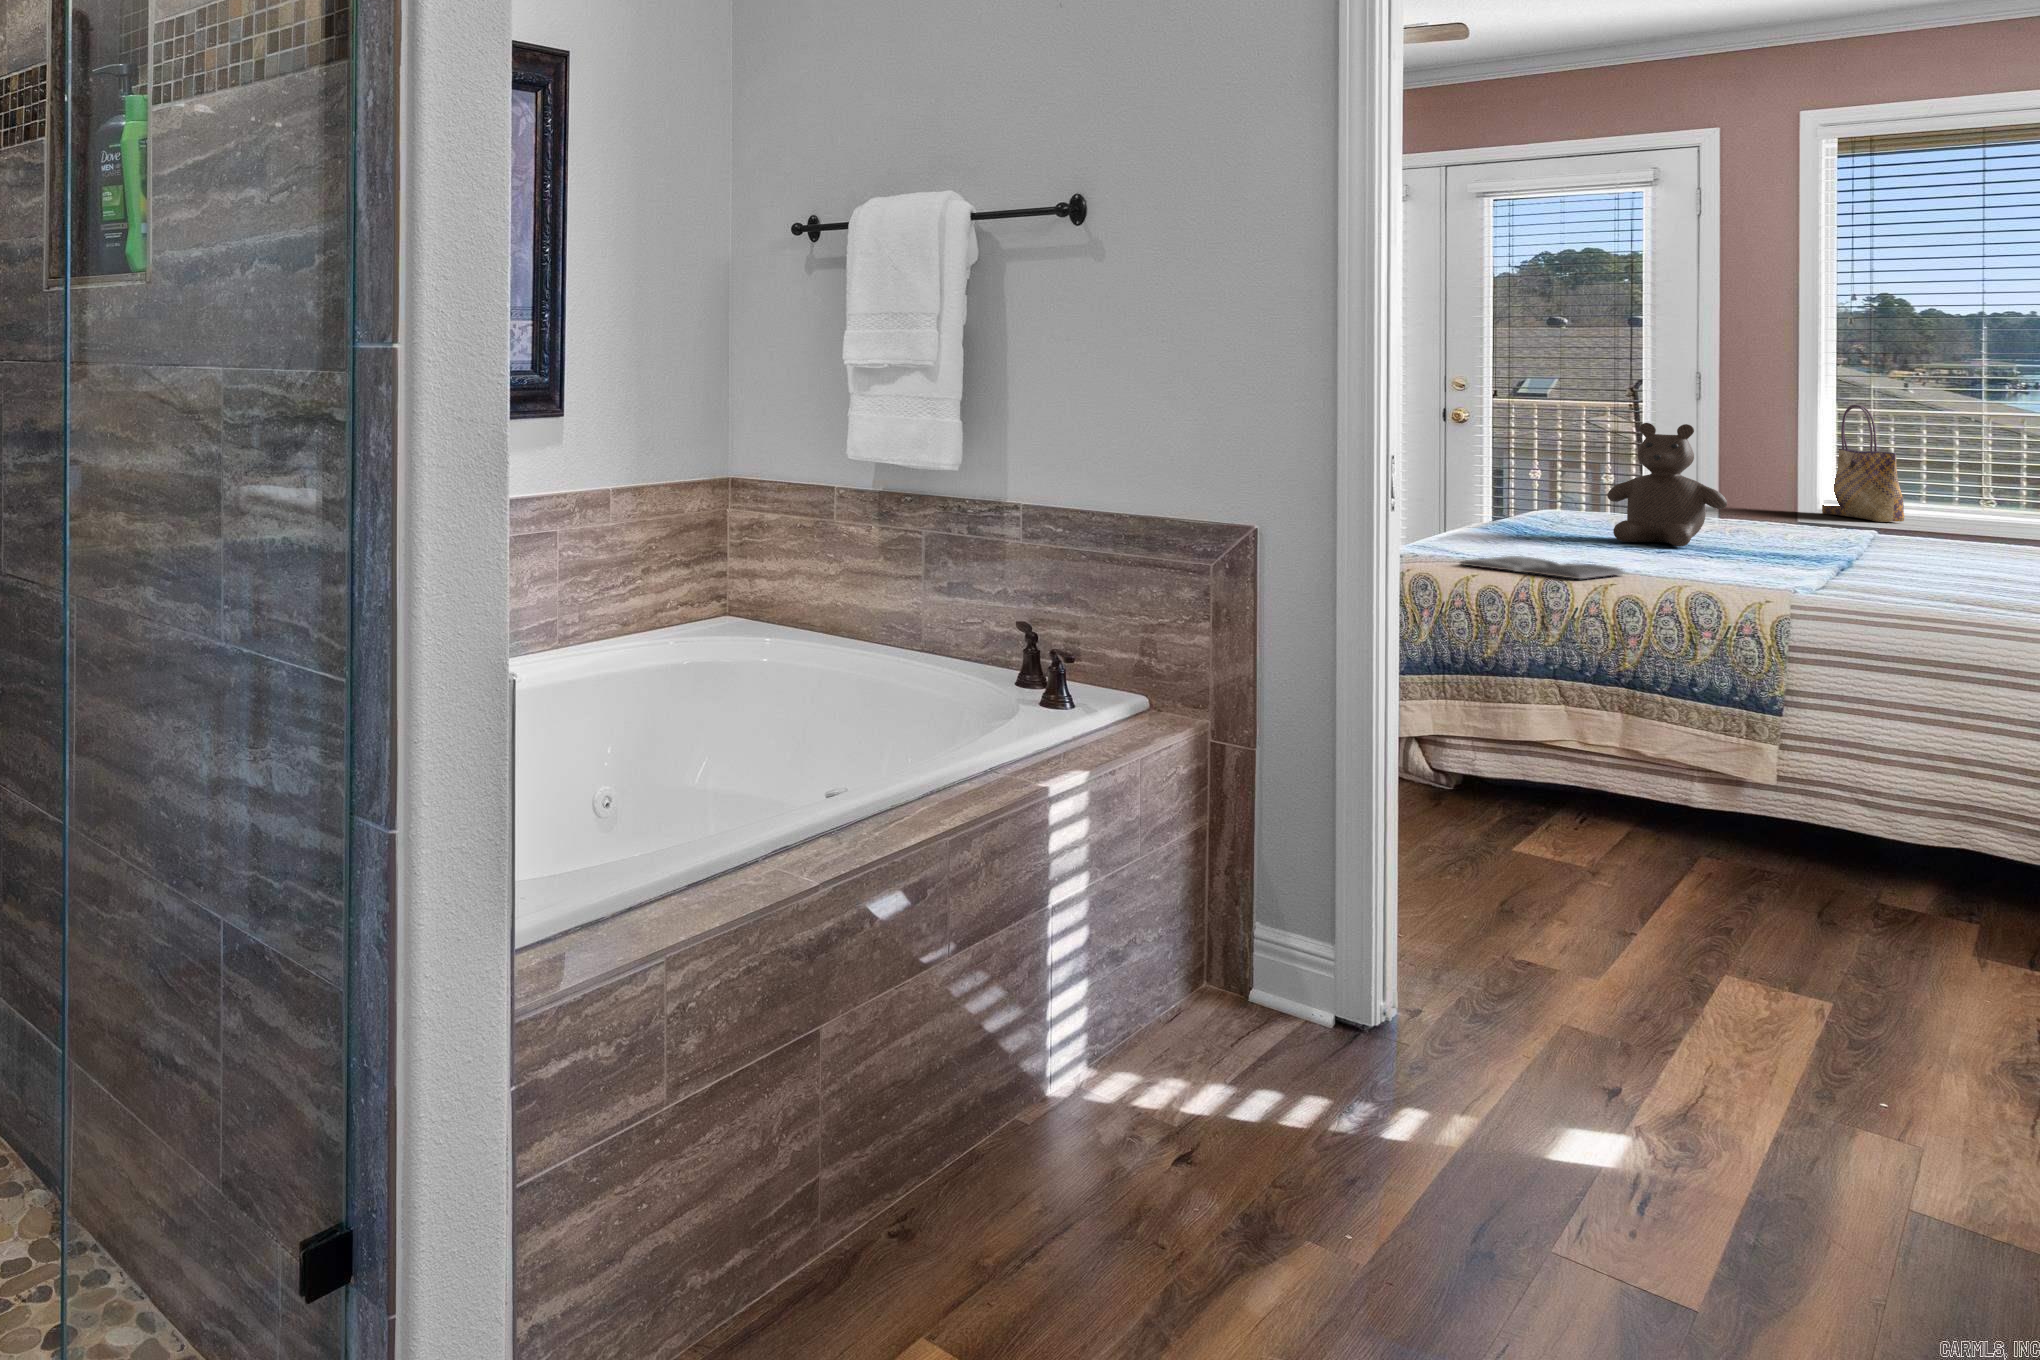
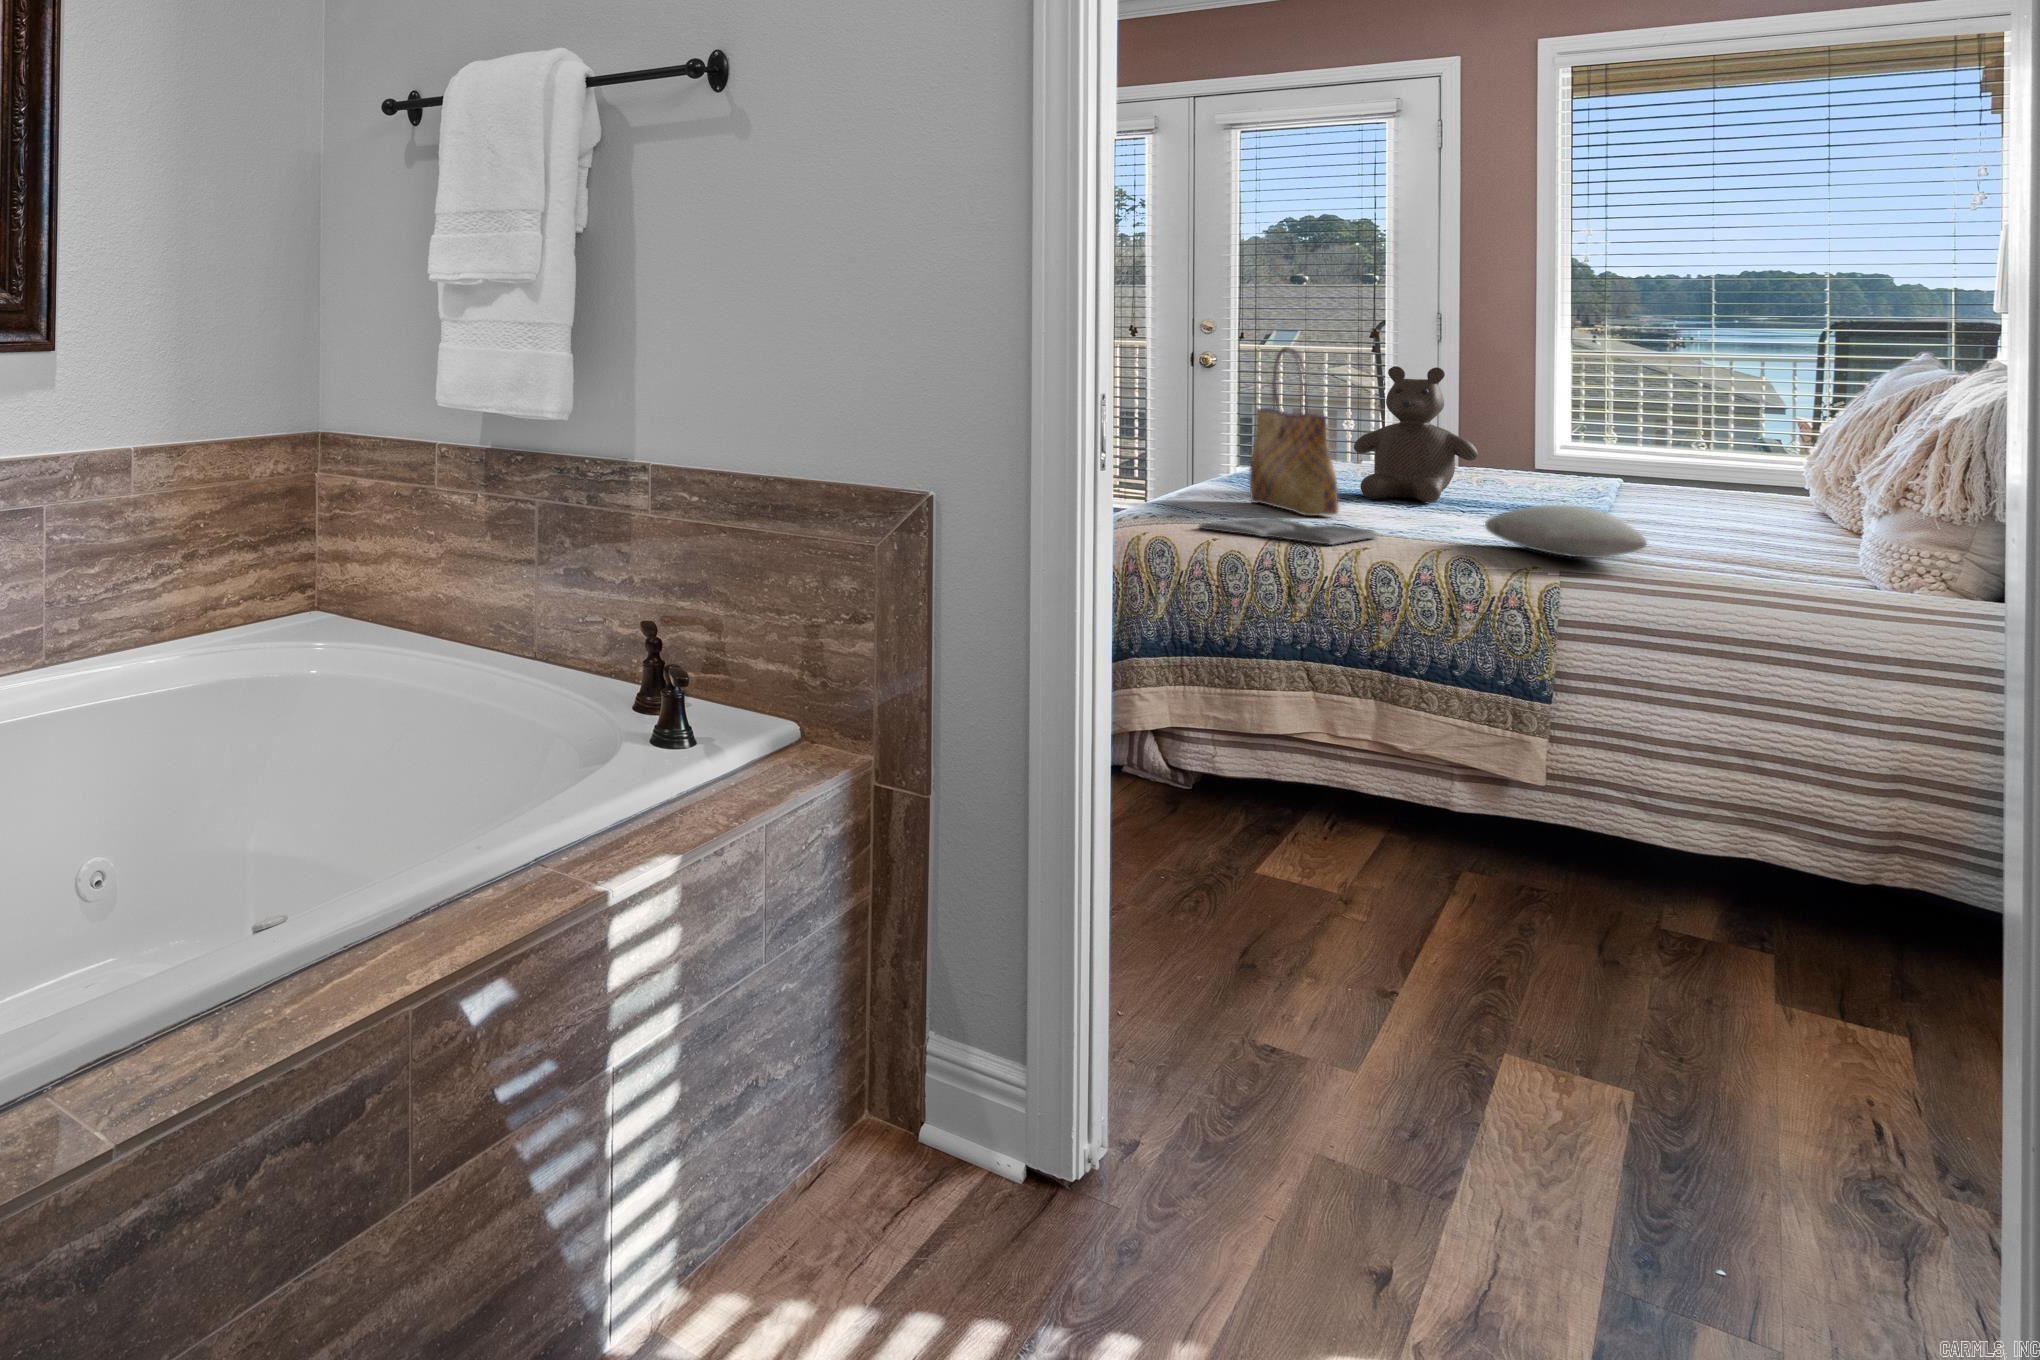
tote bag: present [1822,405,1904,522] -> present [1249,347,1339,516]
pillow: none [1723,548,1866,593] -> present [1485,505,1647,558]

